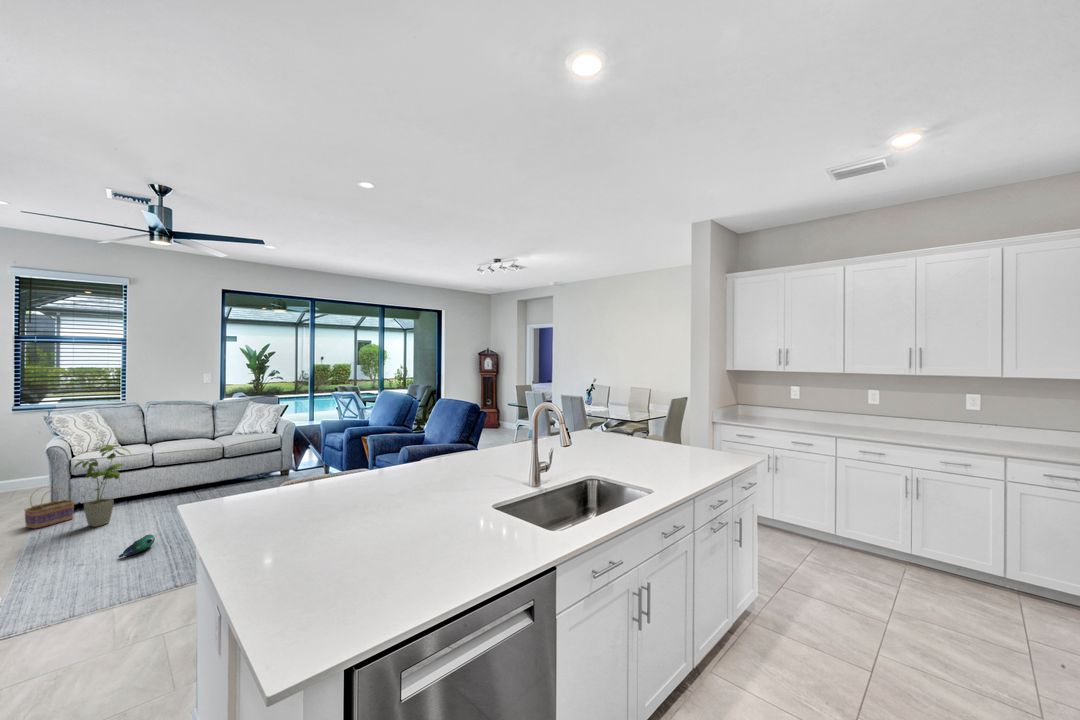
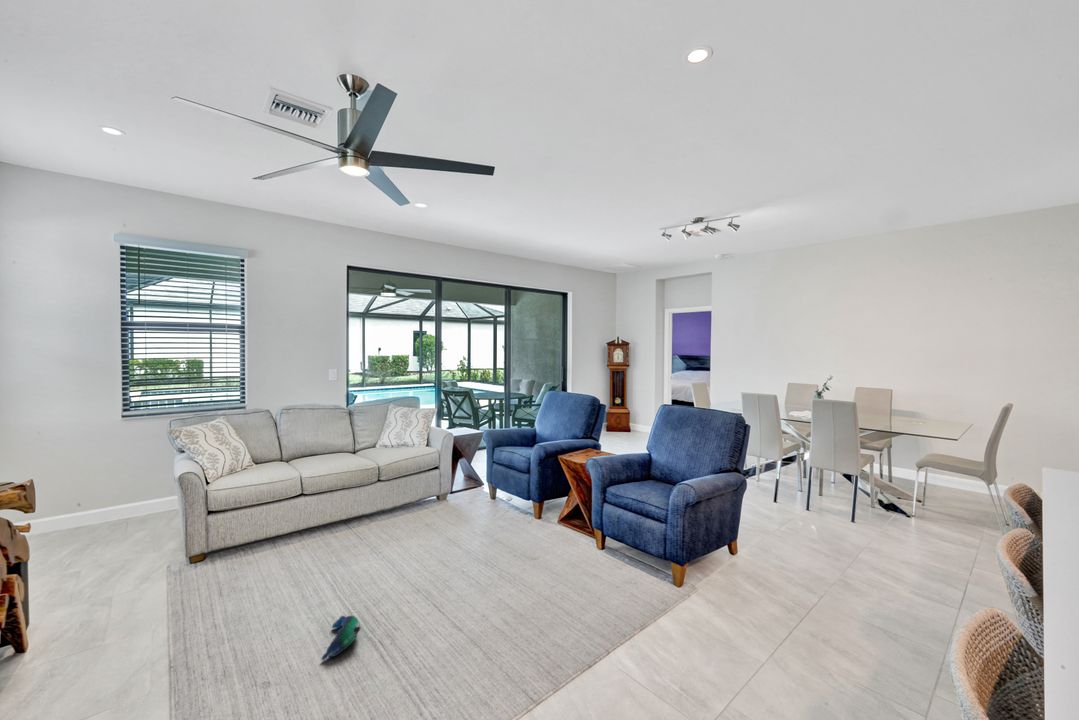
house plant: present [74,445,130,527] -> none [226,472,297,590]
basket: present [24,488,74,529] -> none [159,529,219,592]

